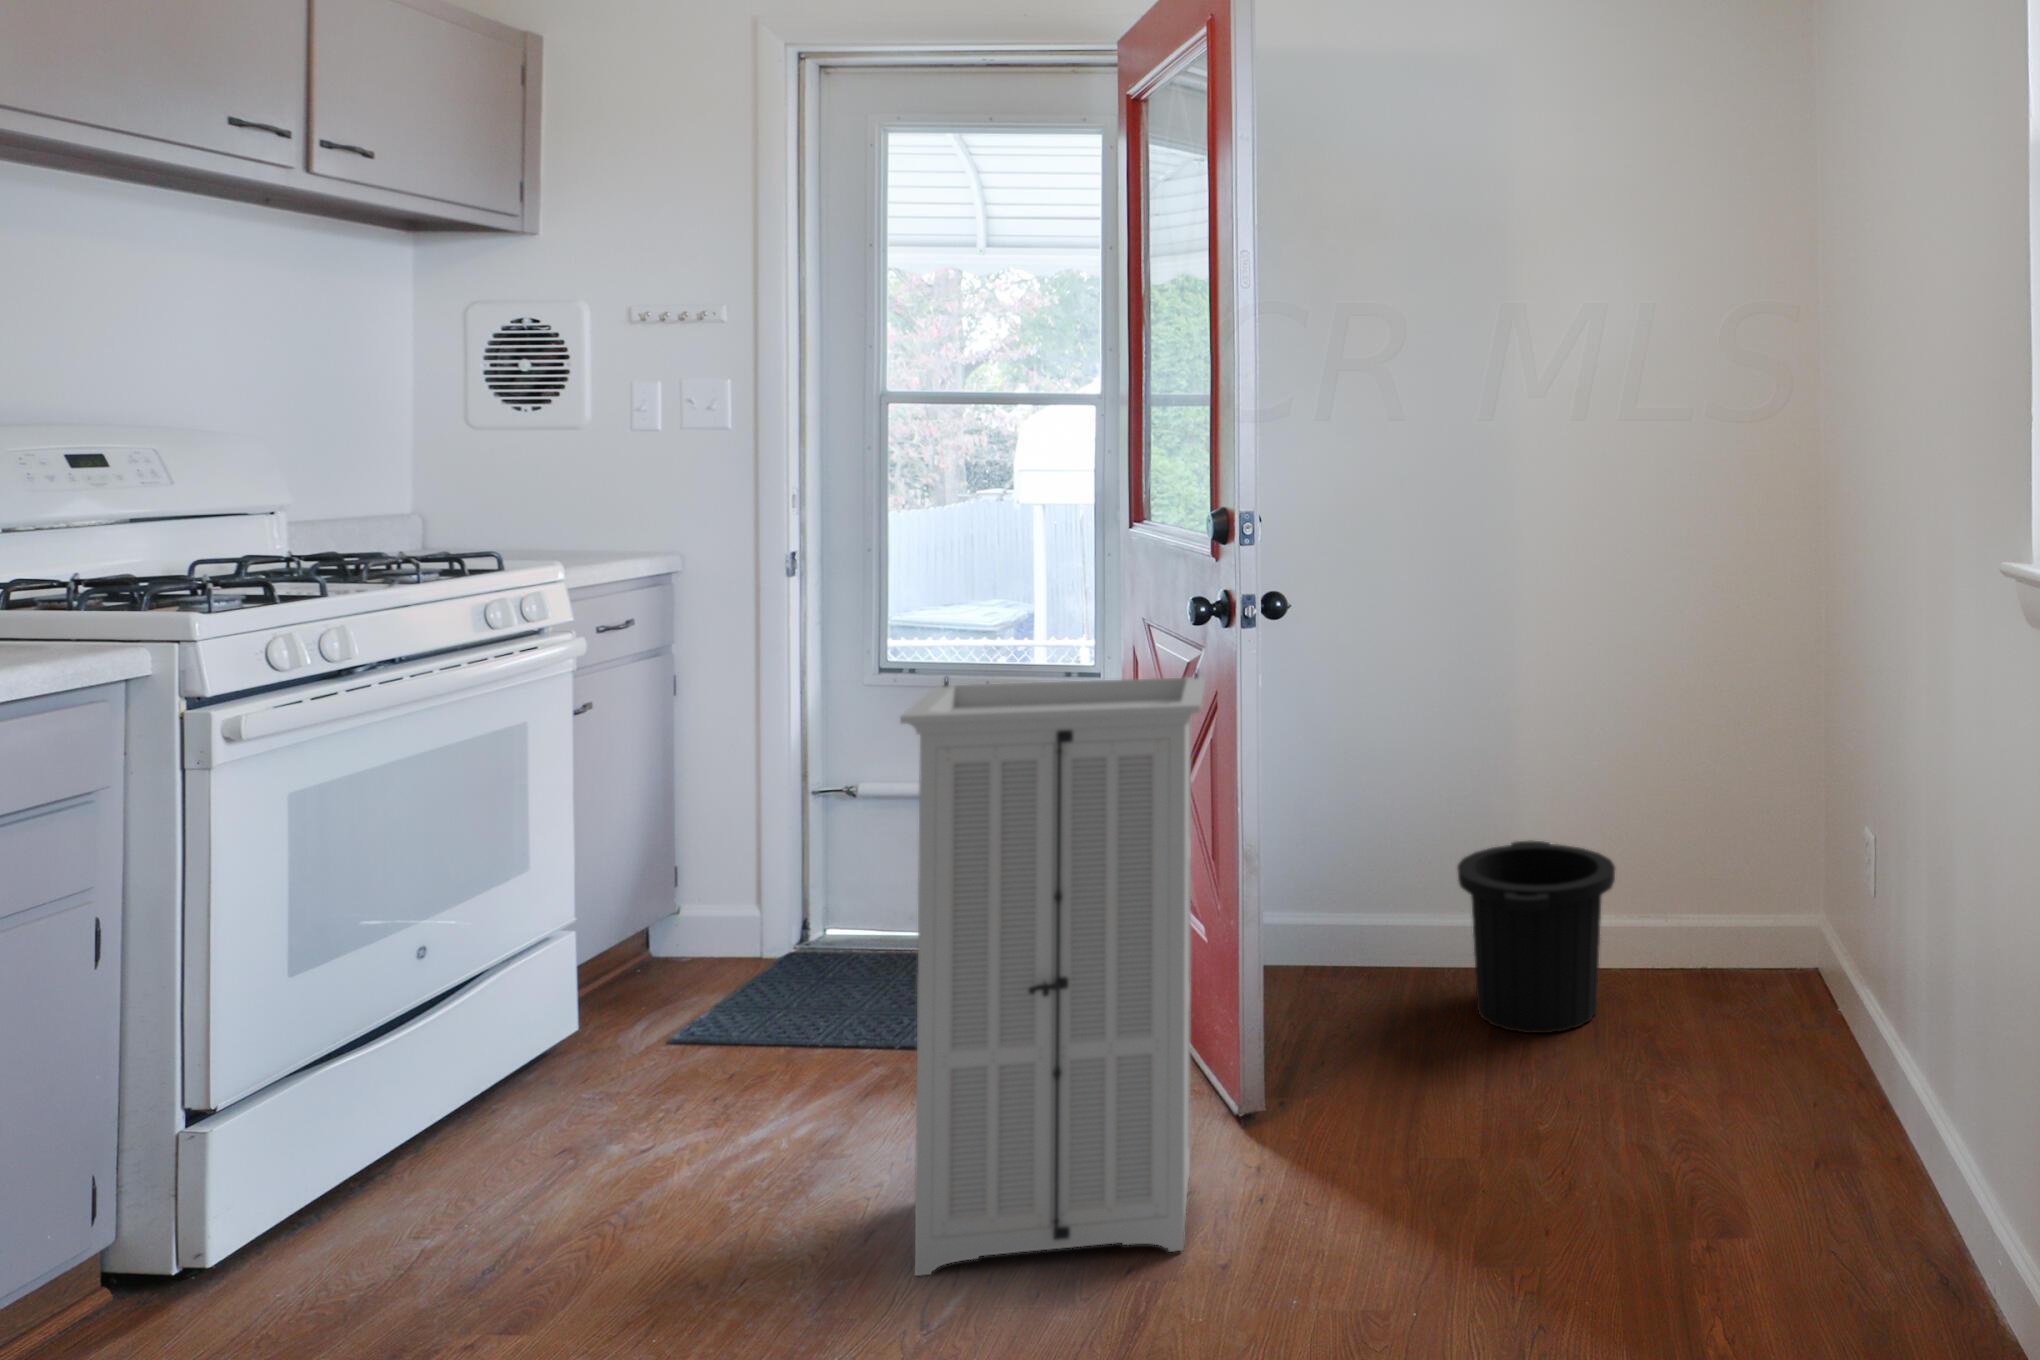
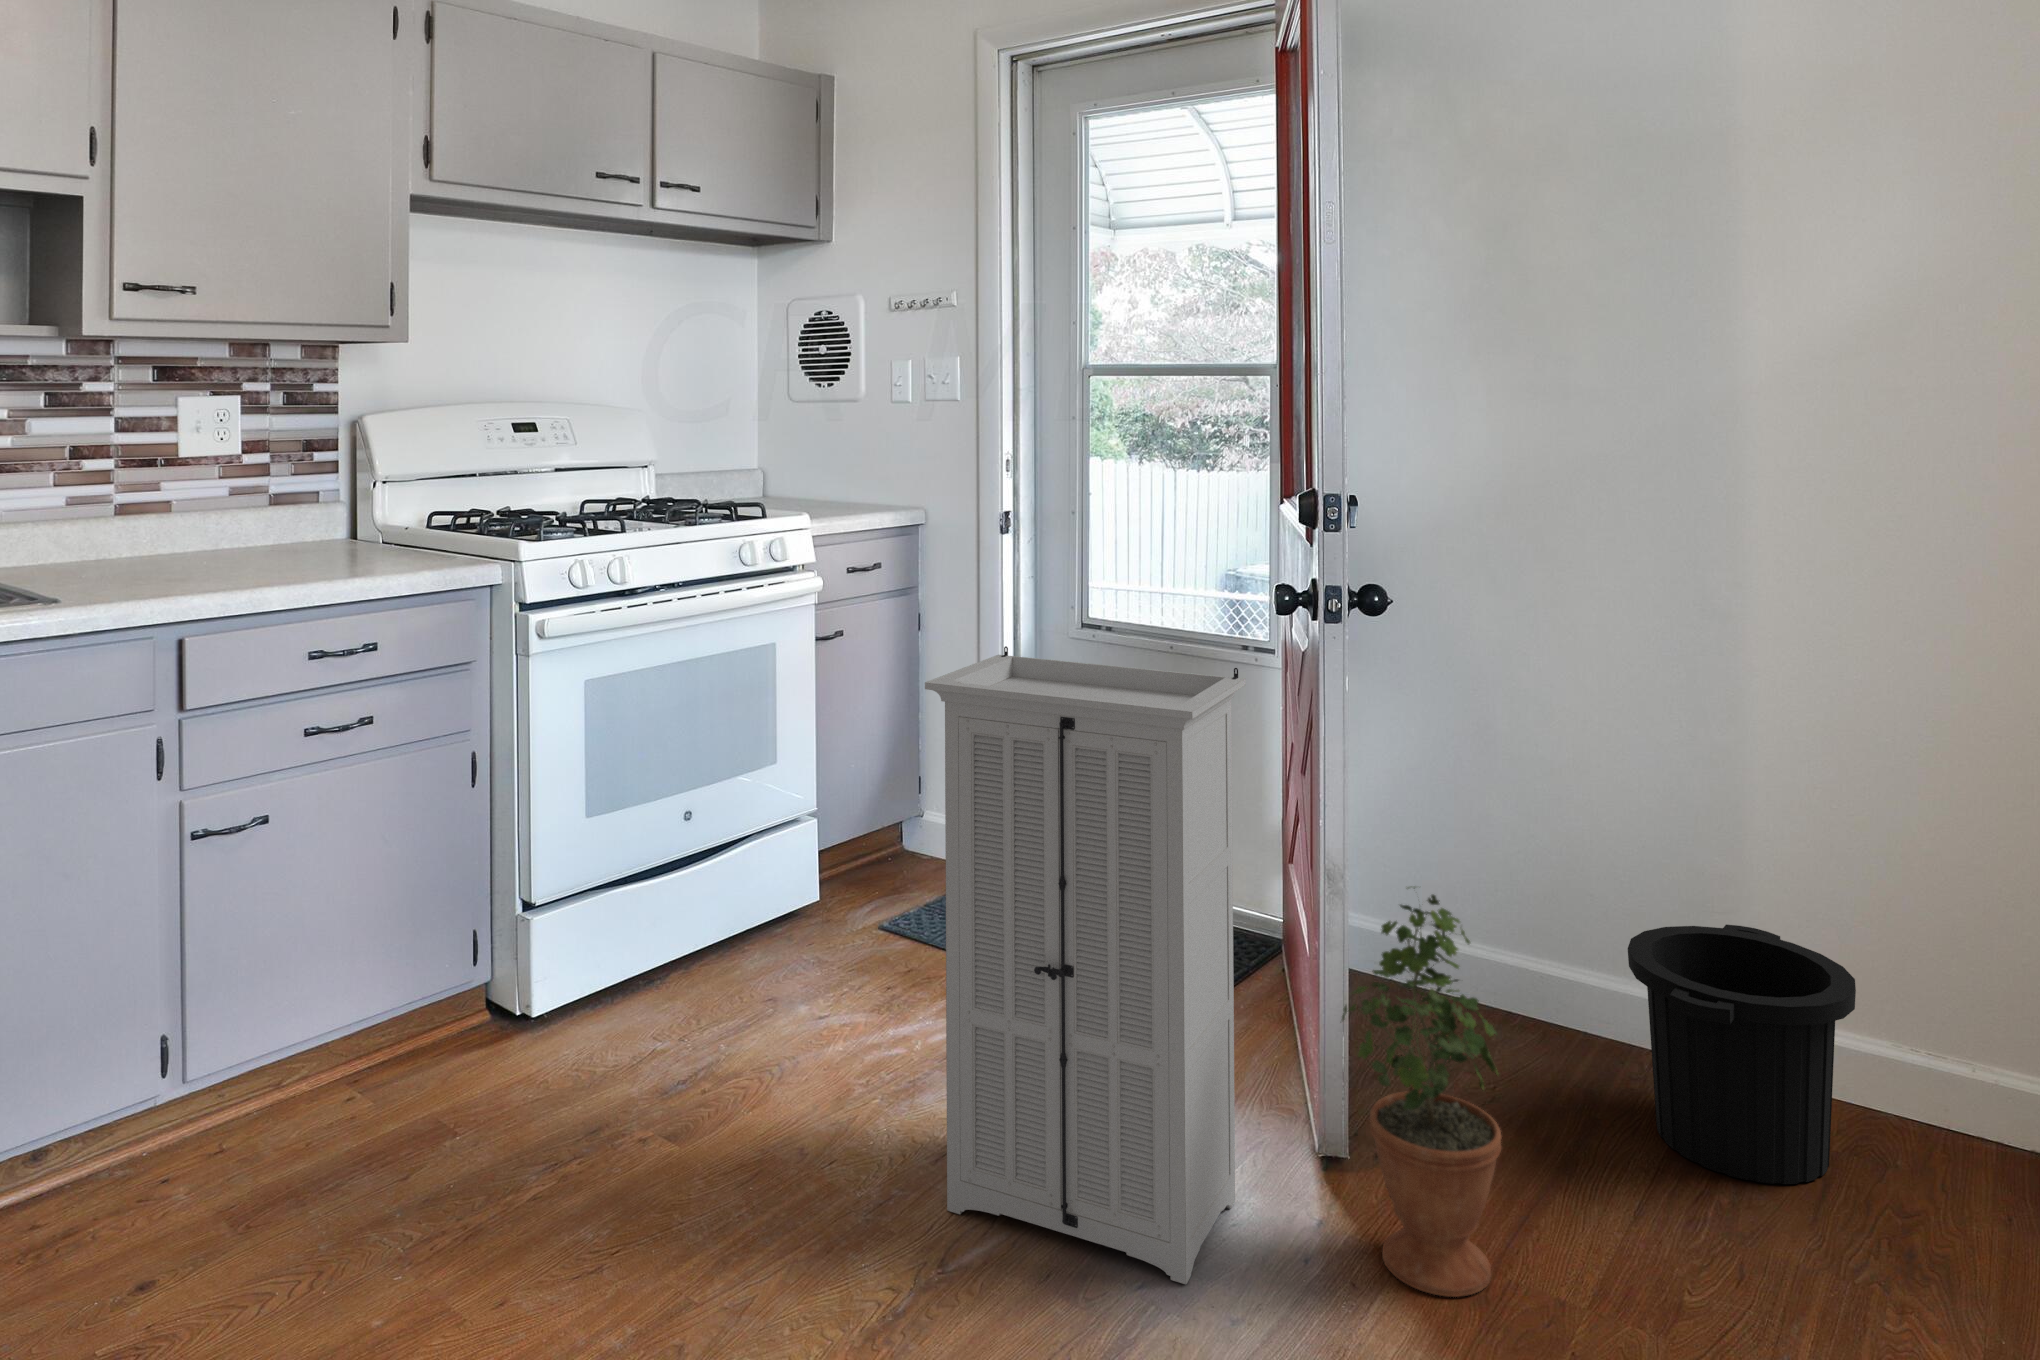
potted plant: none [1299,840,1427,1185] -> present [1342,887,1501,1297]

